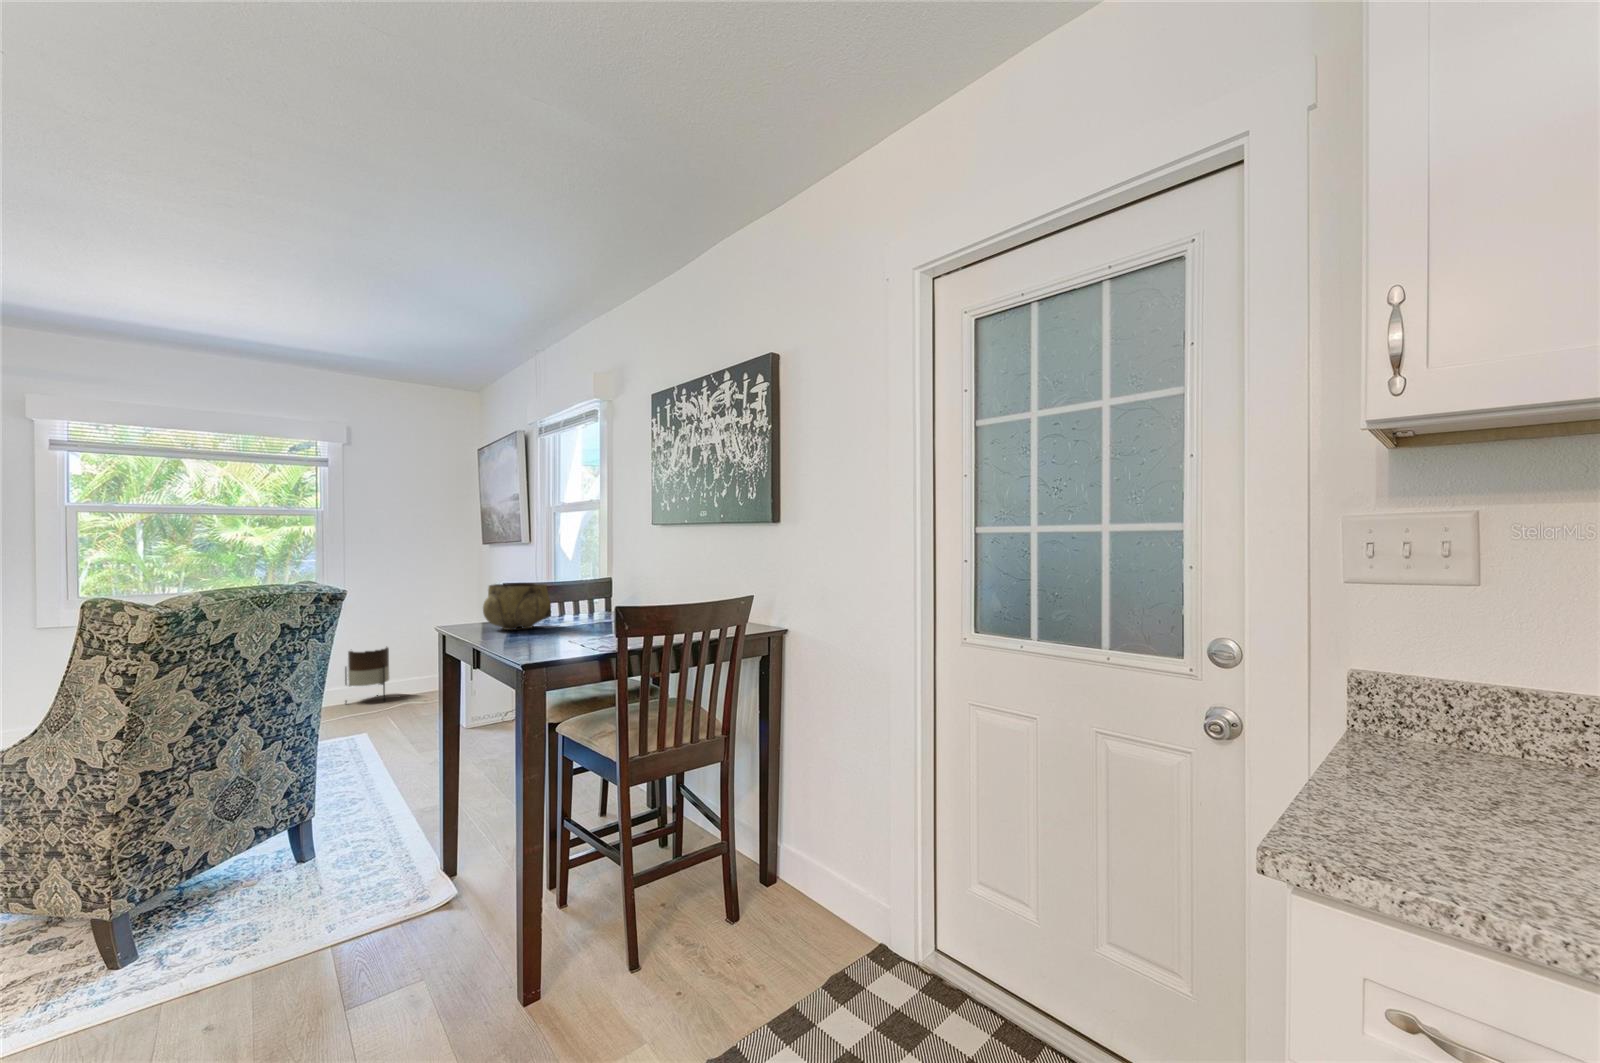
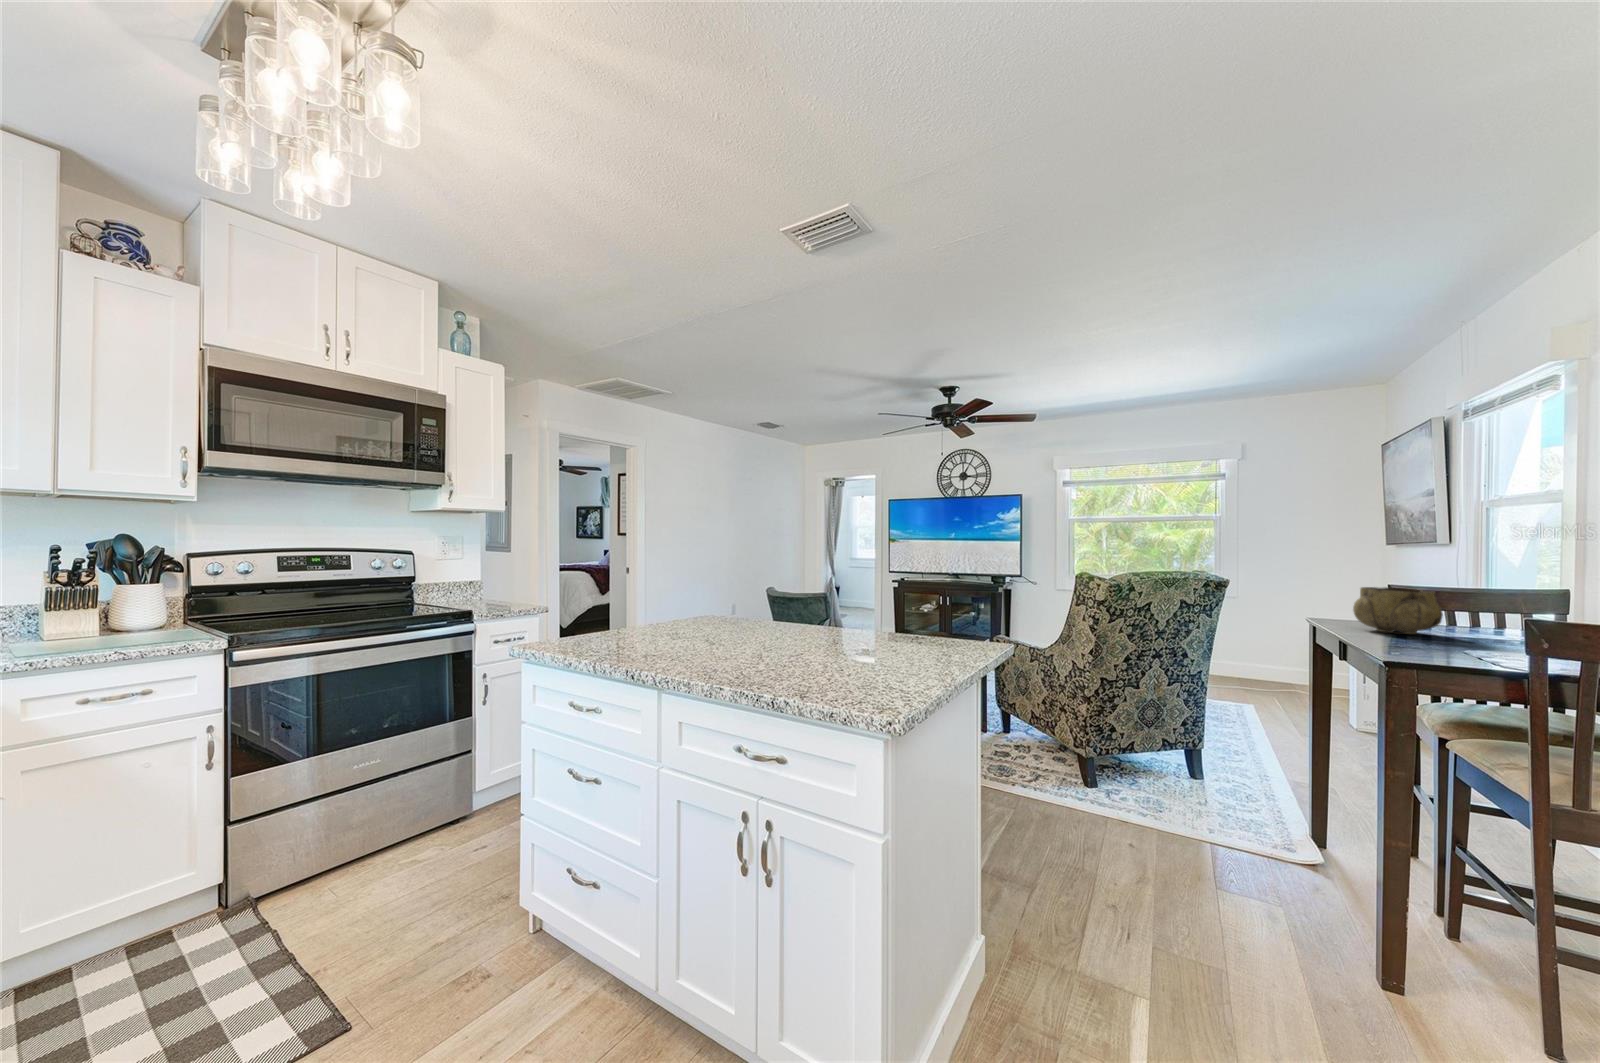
planter: present [345,646,389,703] -> none [1240,634,1281,686]

